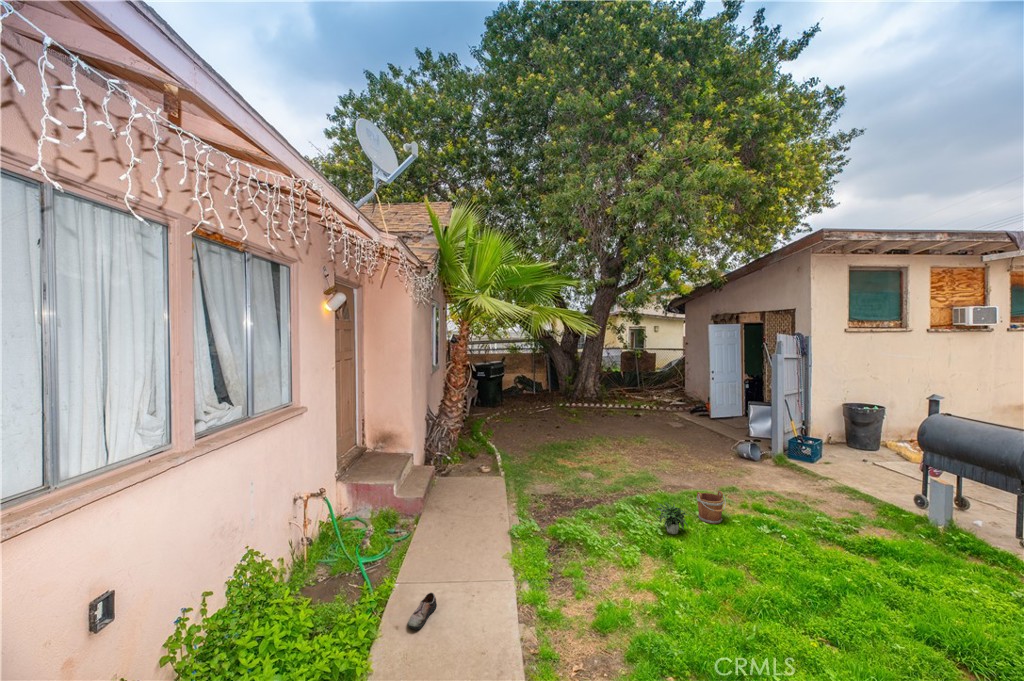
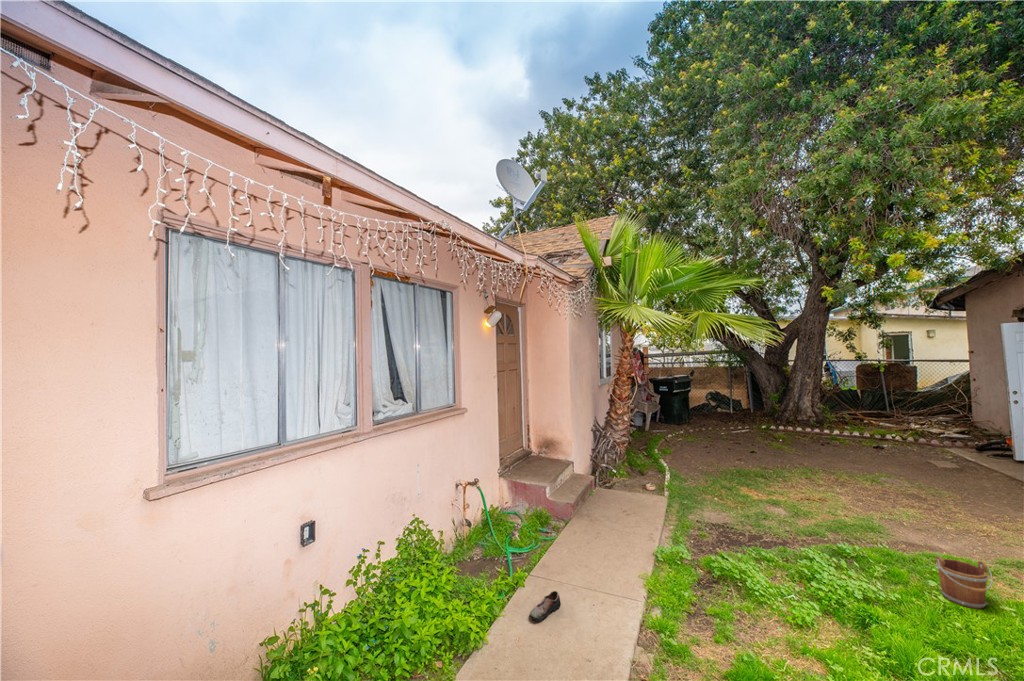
potted plant: present [656,503,688,534] -> none [852,556,914,606]

